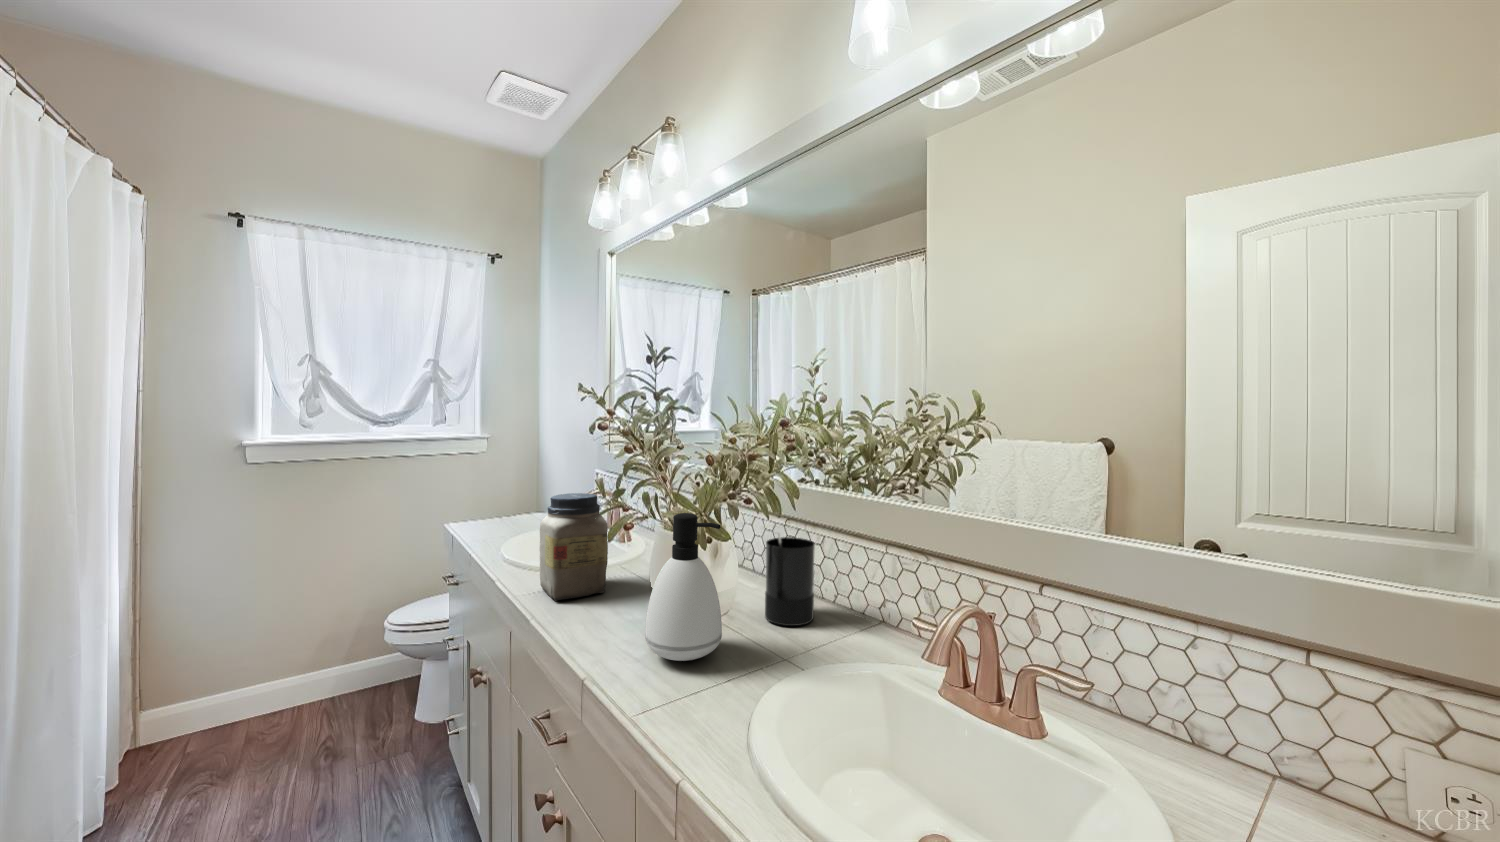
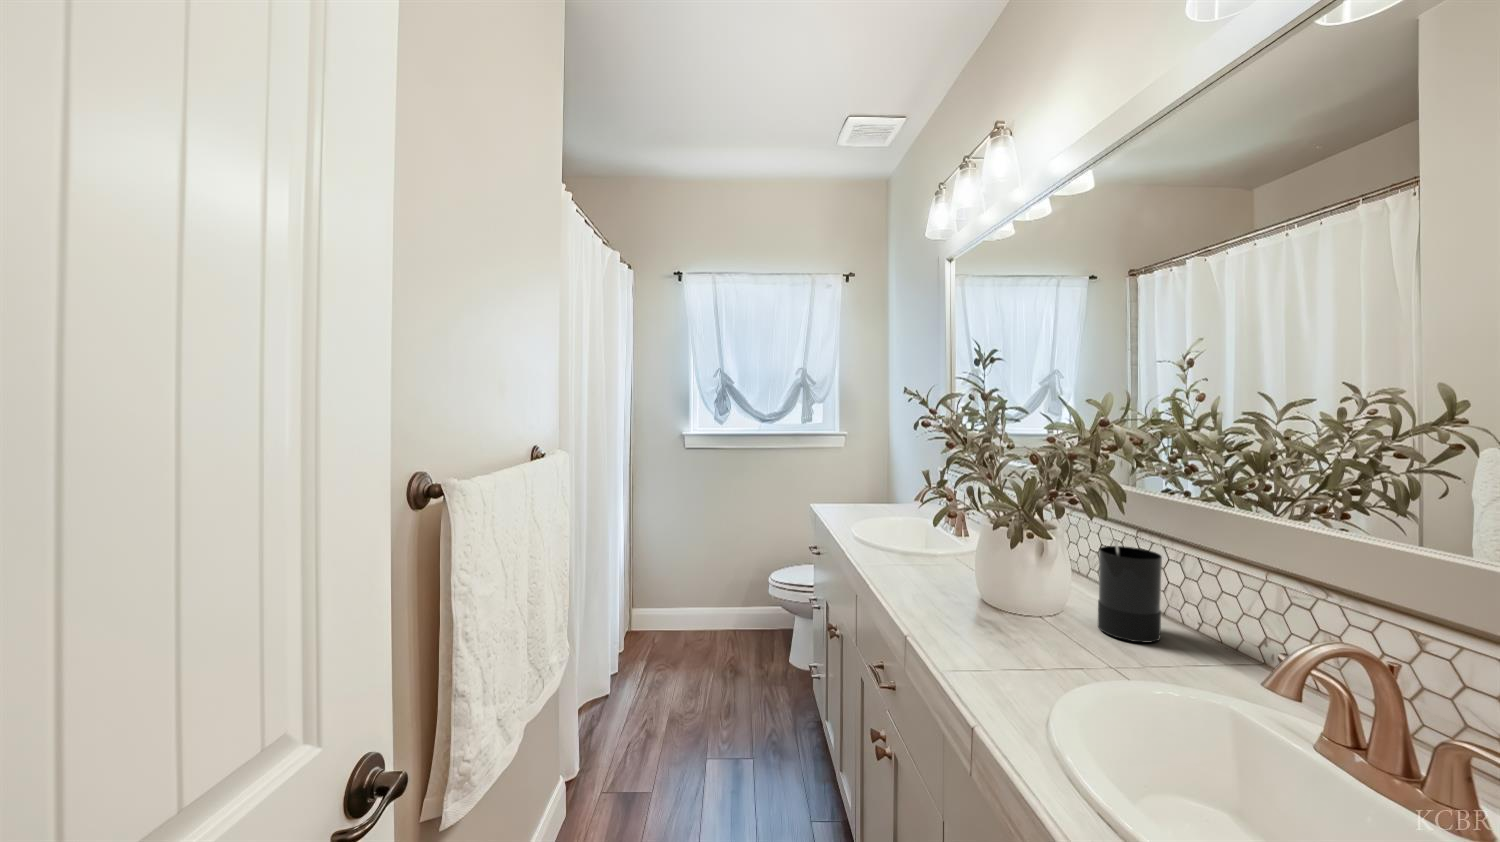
jar: present [540,493,608,601] -> none [877,485,935,576]
soap dispenser: present [645,513,722,661] -> none [962,509,1040,646]

